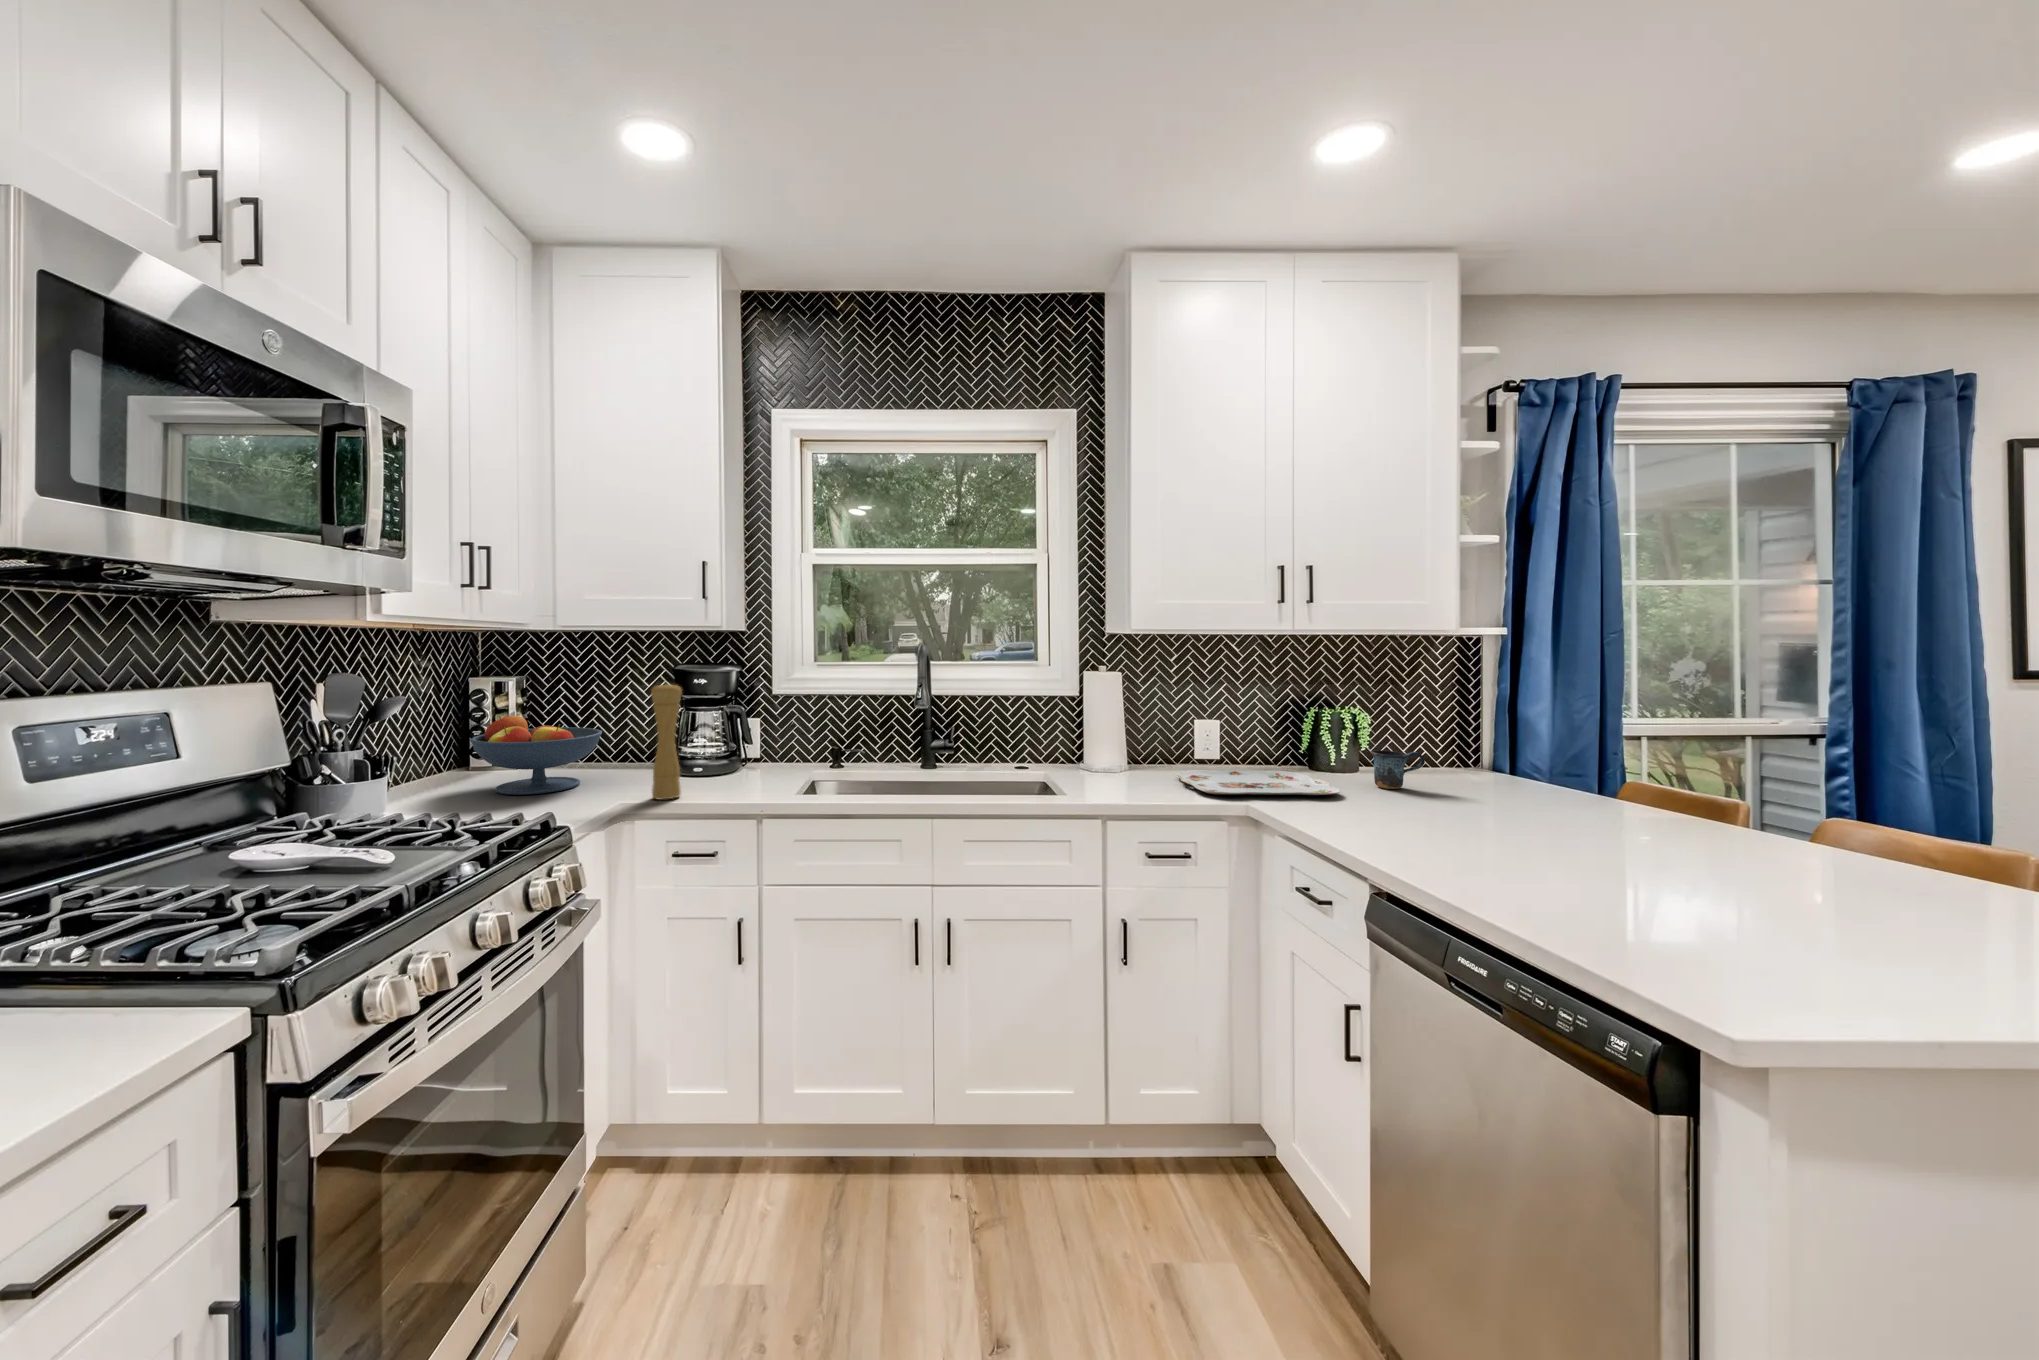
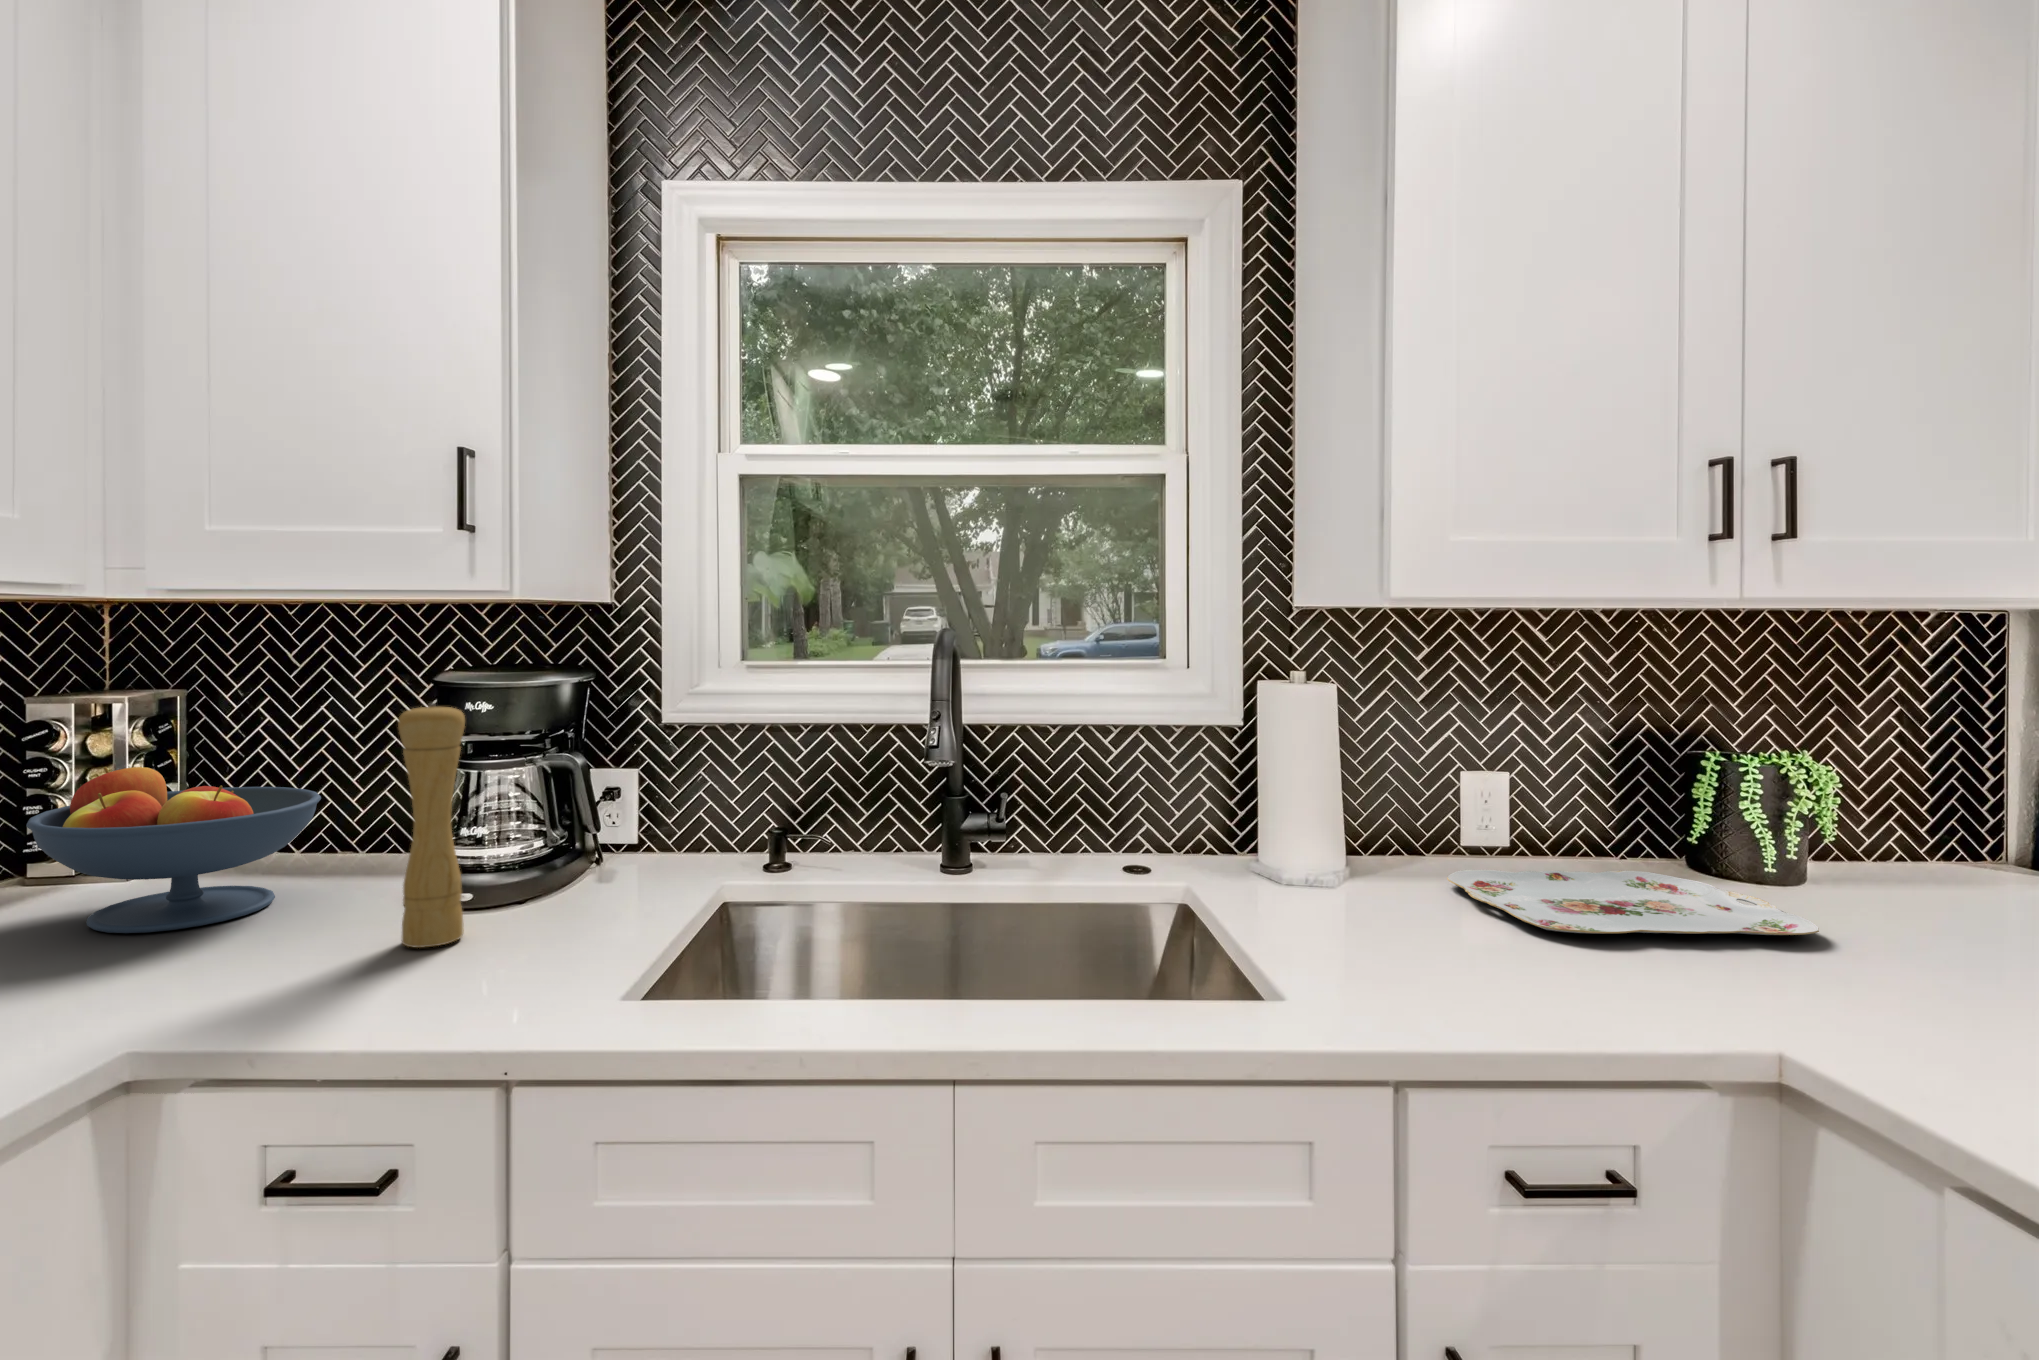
mug: present [1371,750,1425,789] -> none [1847,837,1971,916]

